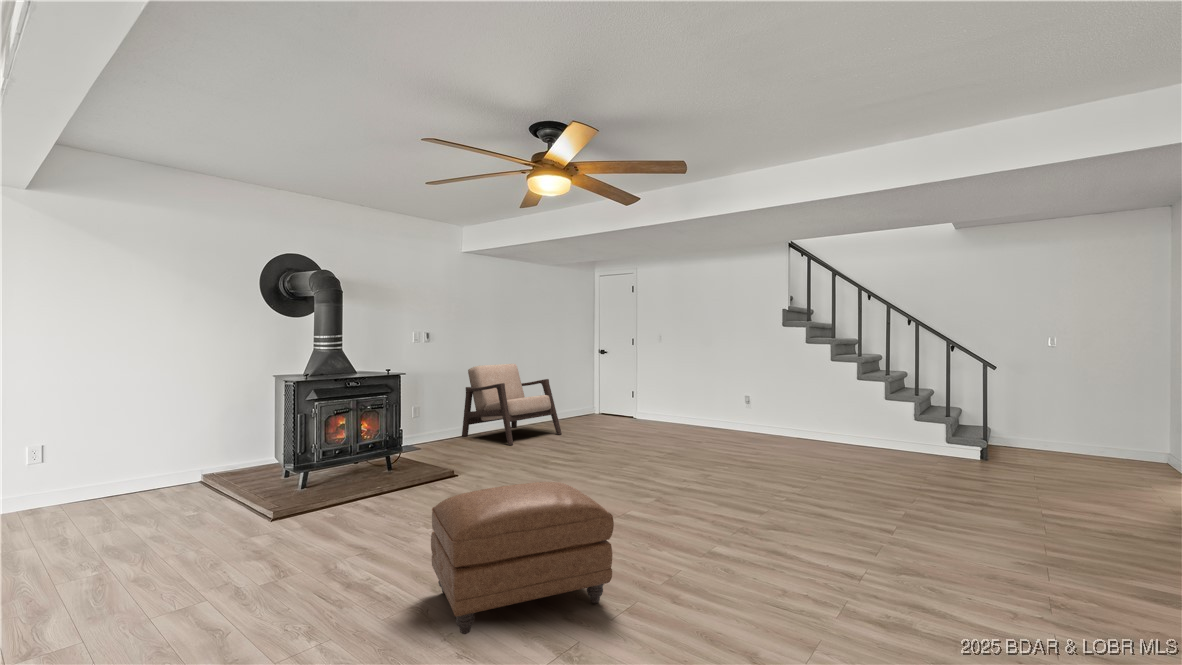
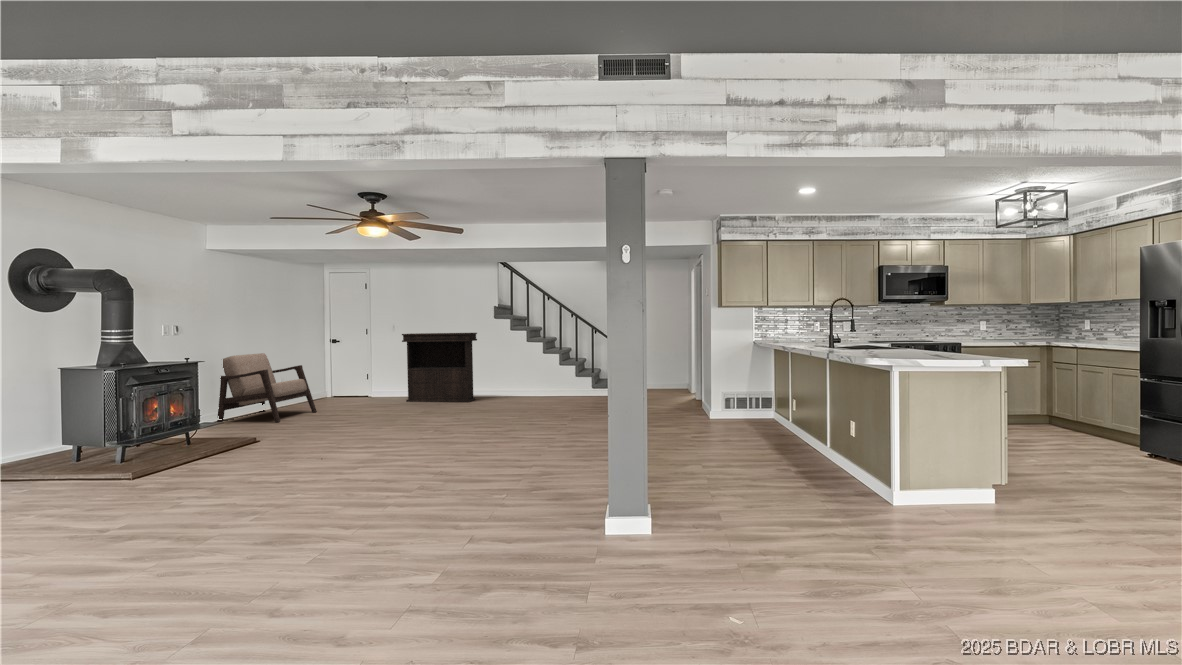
console table: none [663,345,758,440] -> present [402,333,477,402]
ottoman: present [431,482,614,634] -> none [329,414,445,489]

